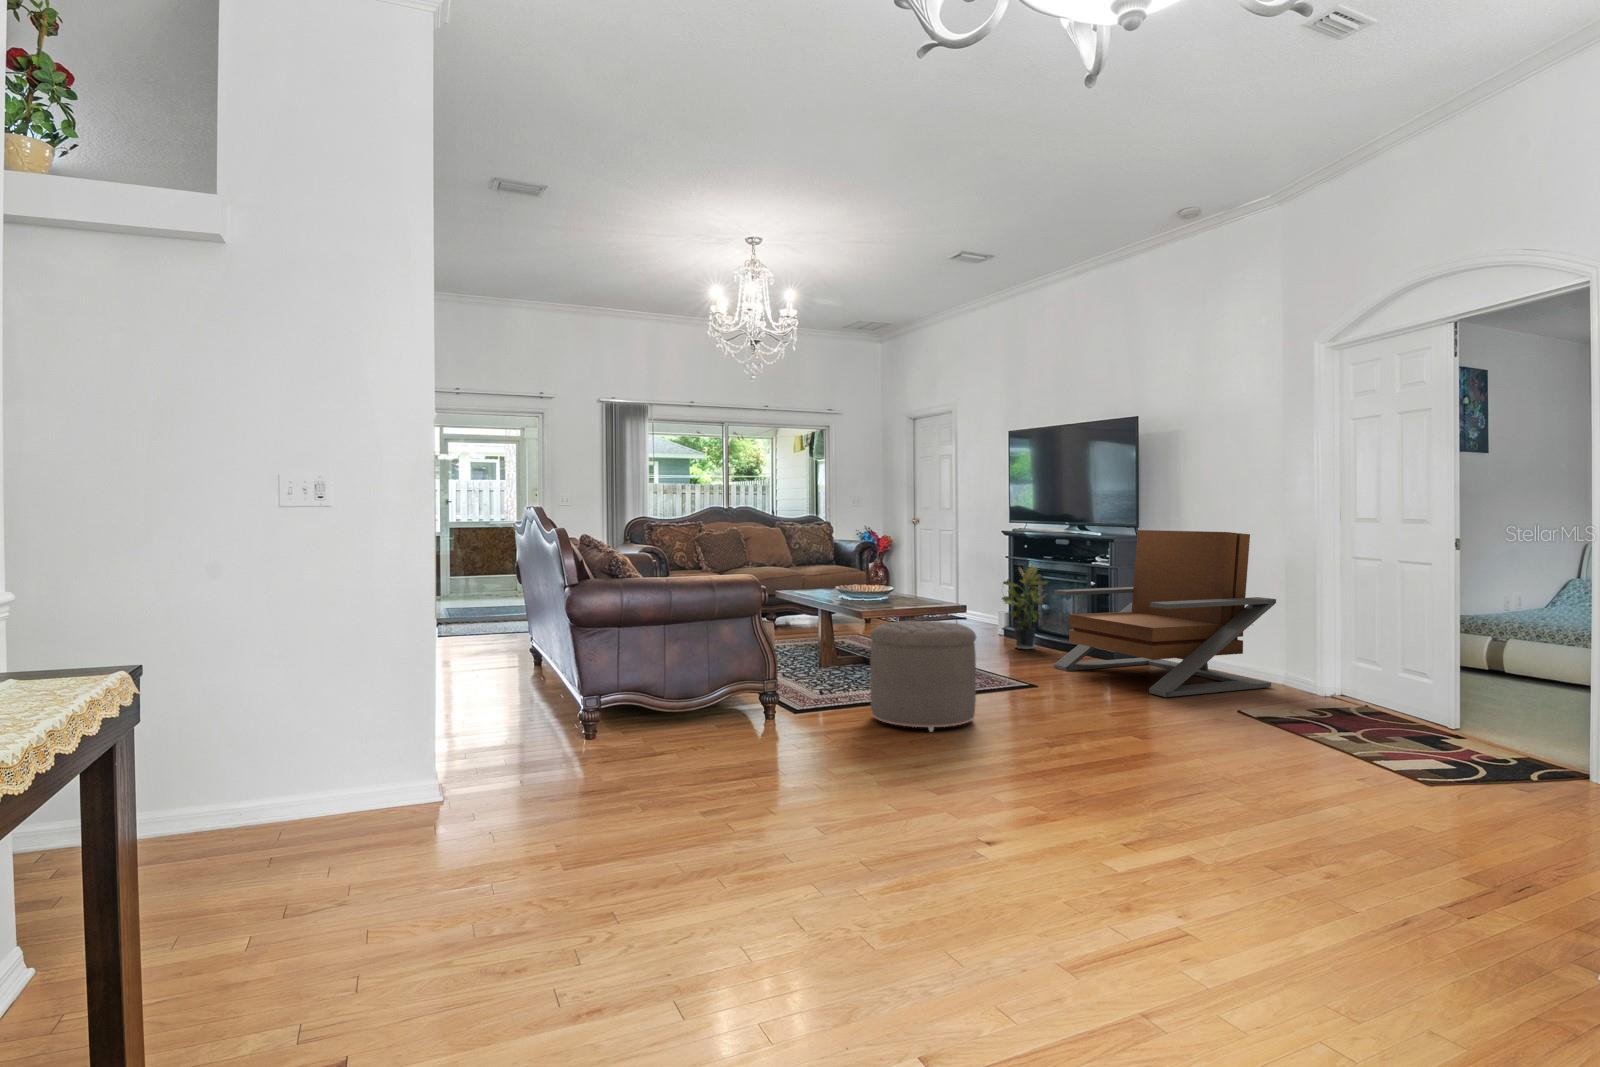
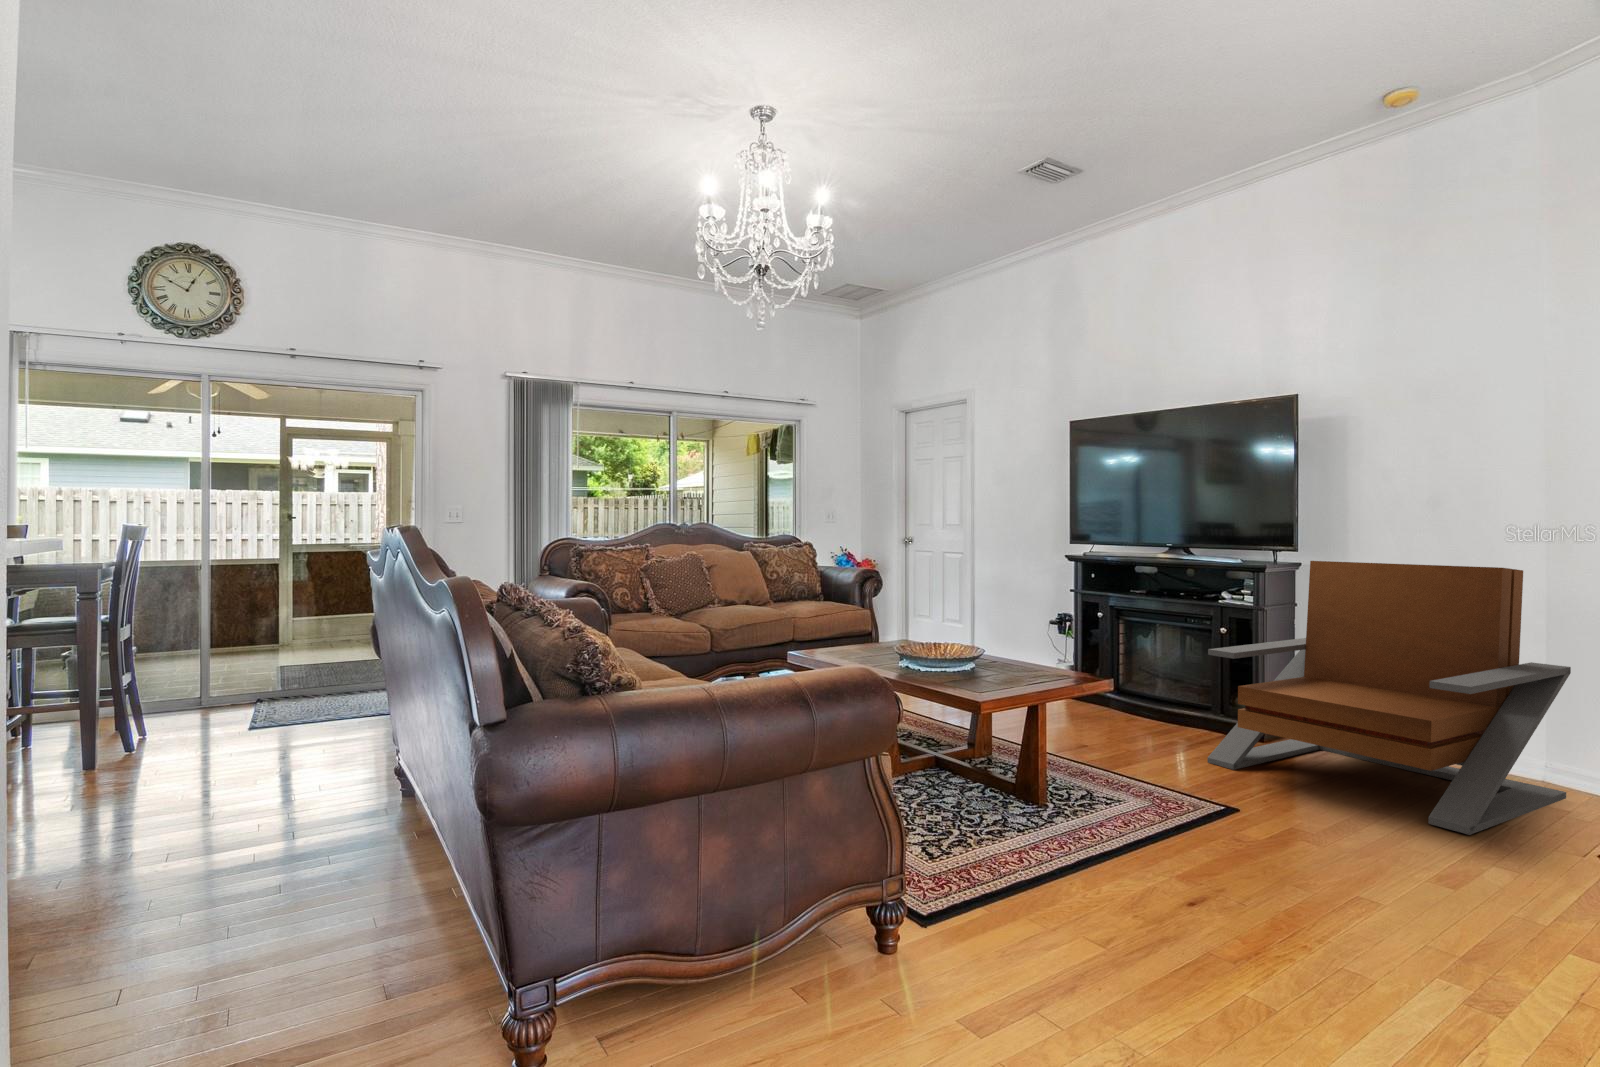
potted plant: present [1002,565,1047,649] -> none [1084,605,1154,723]
ottoman: present [870,621,976,732] -> none [1073,740,1294,987]

